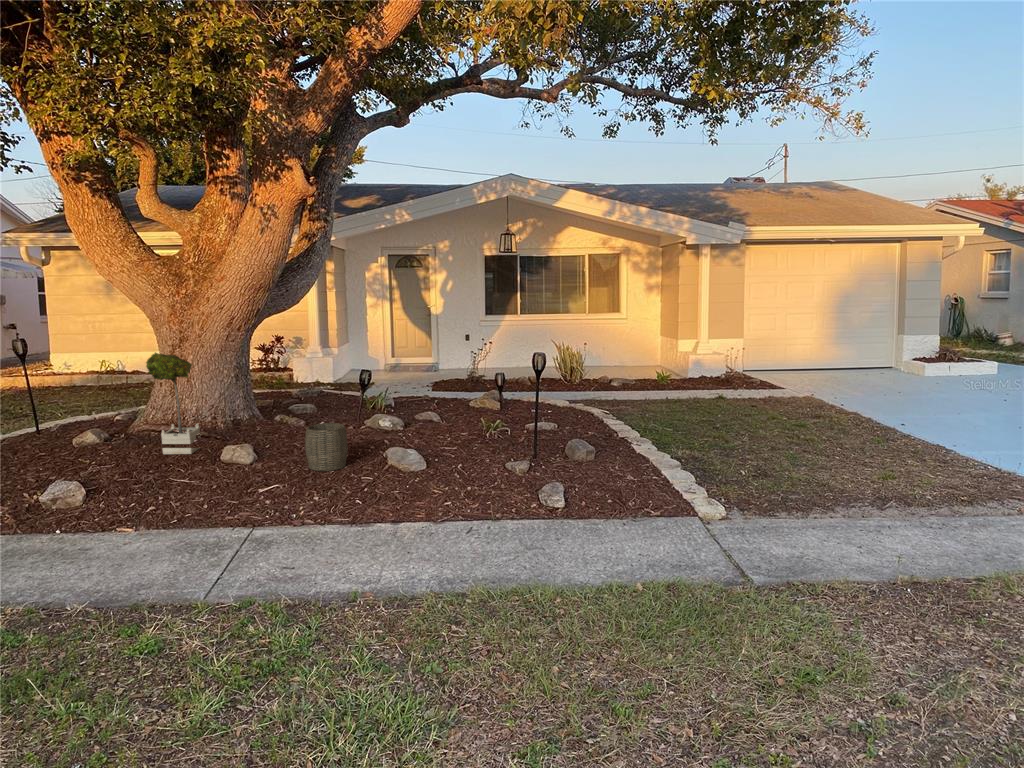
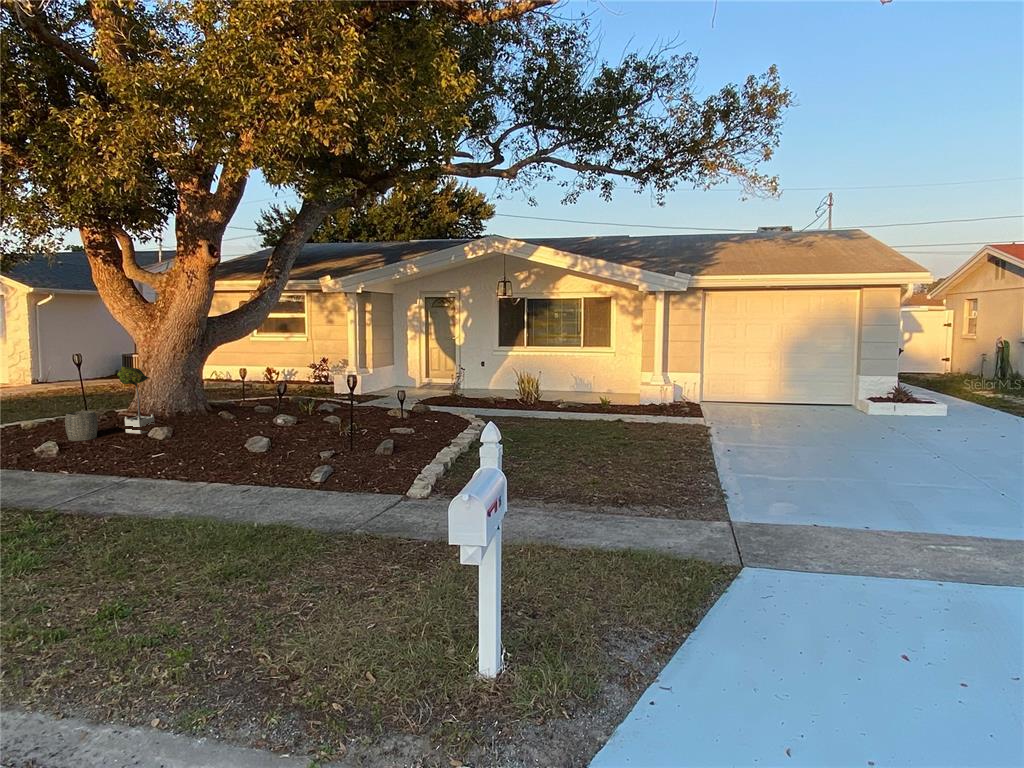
woven basket: present [305,423,348,471] -> present [65,411,98,441]

